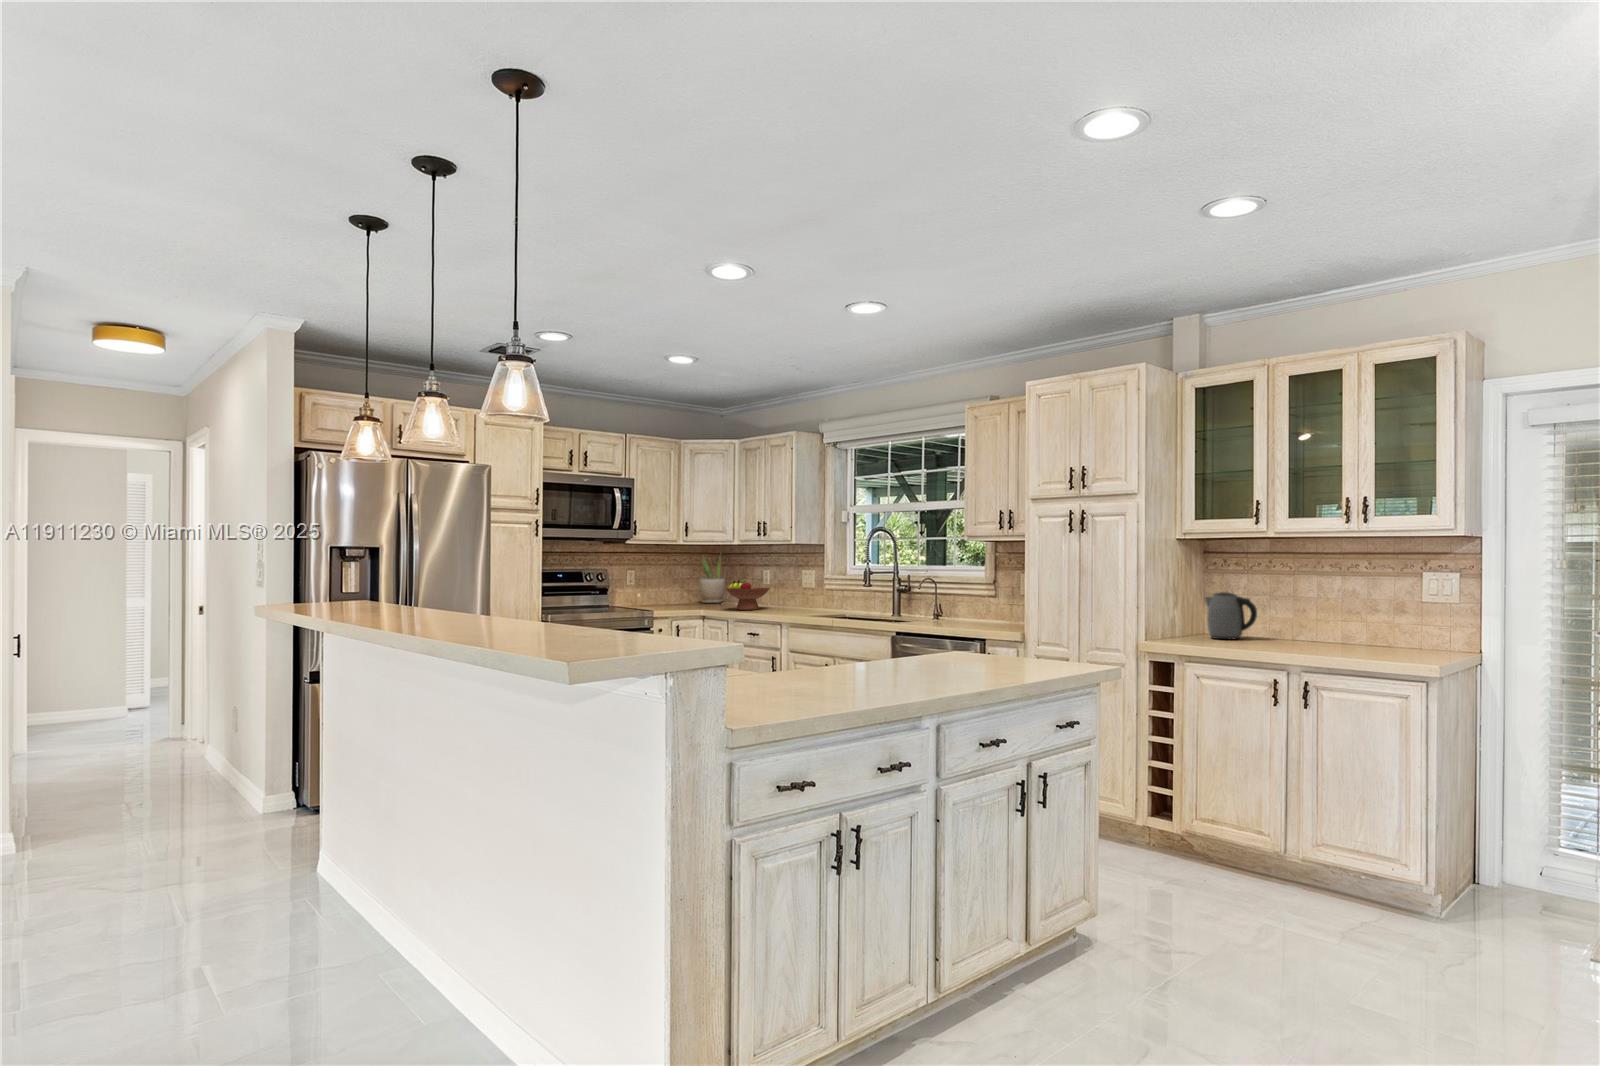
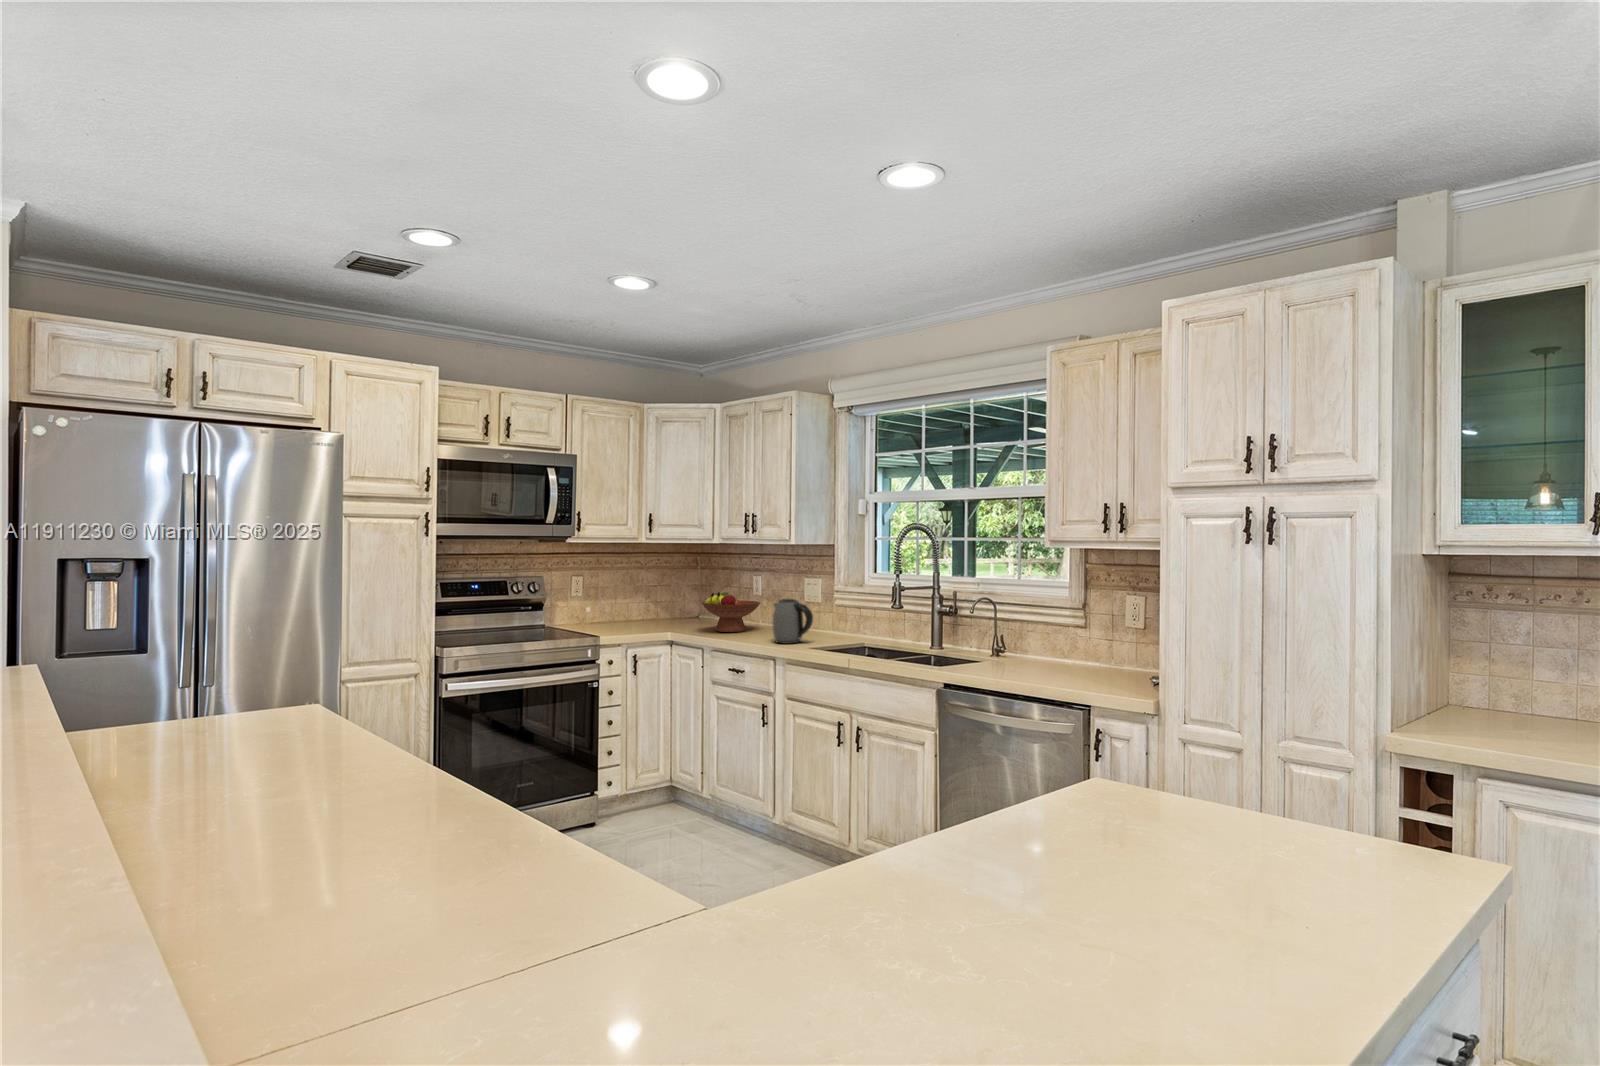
potted plant: present [700,557,725,603] -> none [669,552,703,617]
kettle: present [1205,592,1257,639] -> present [773,599,813,644]

